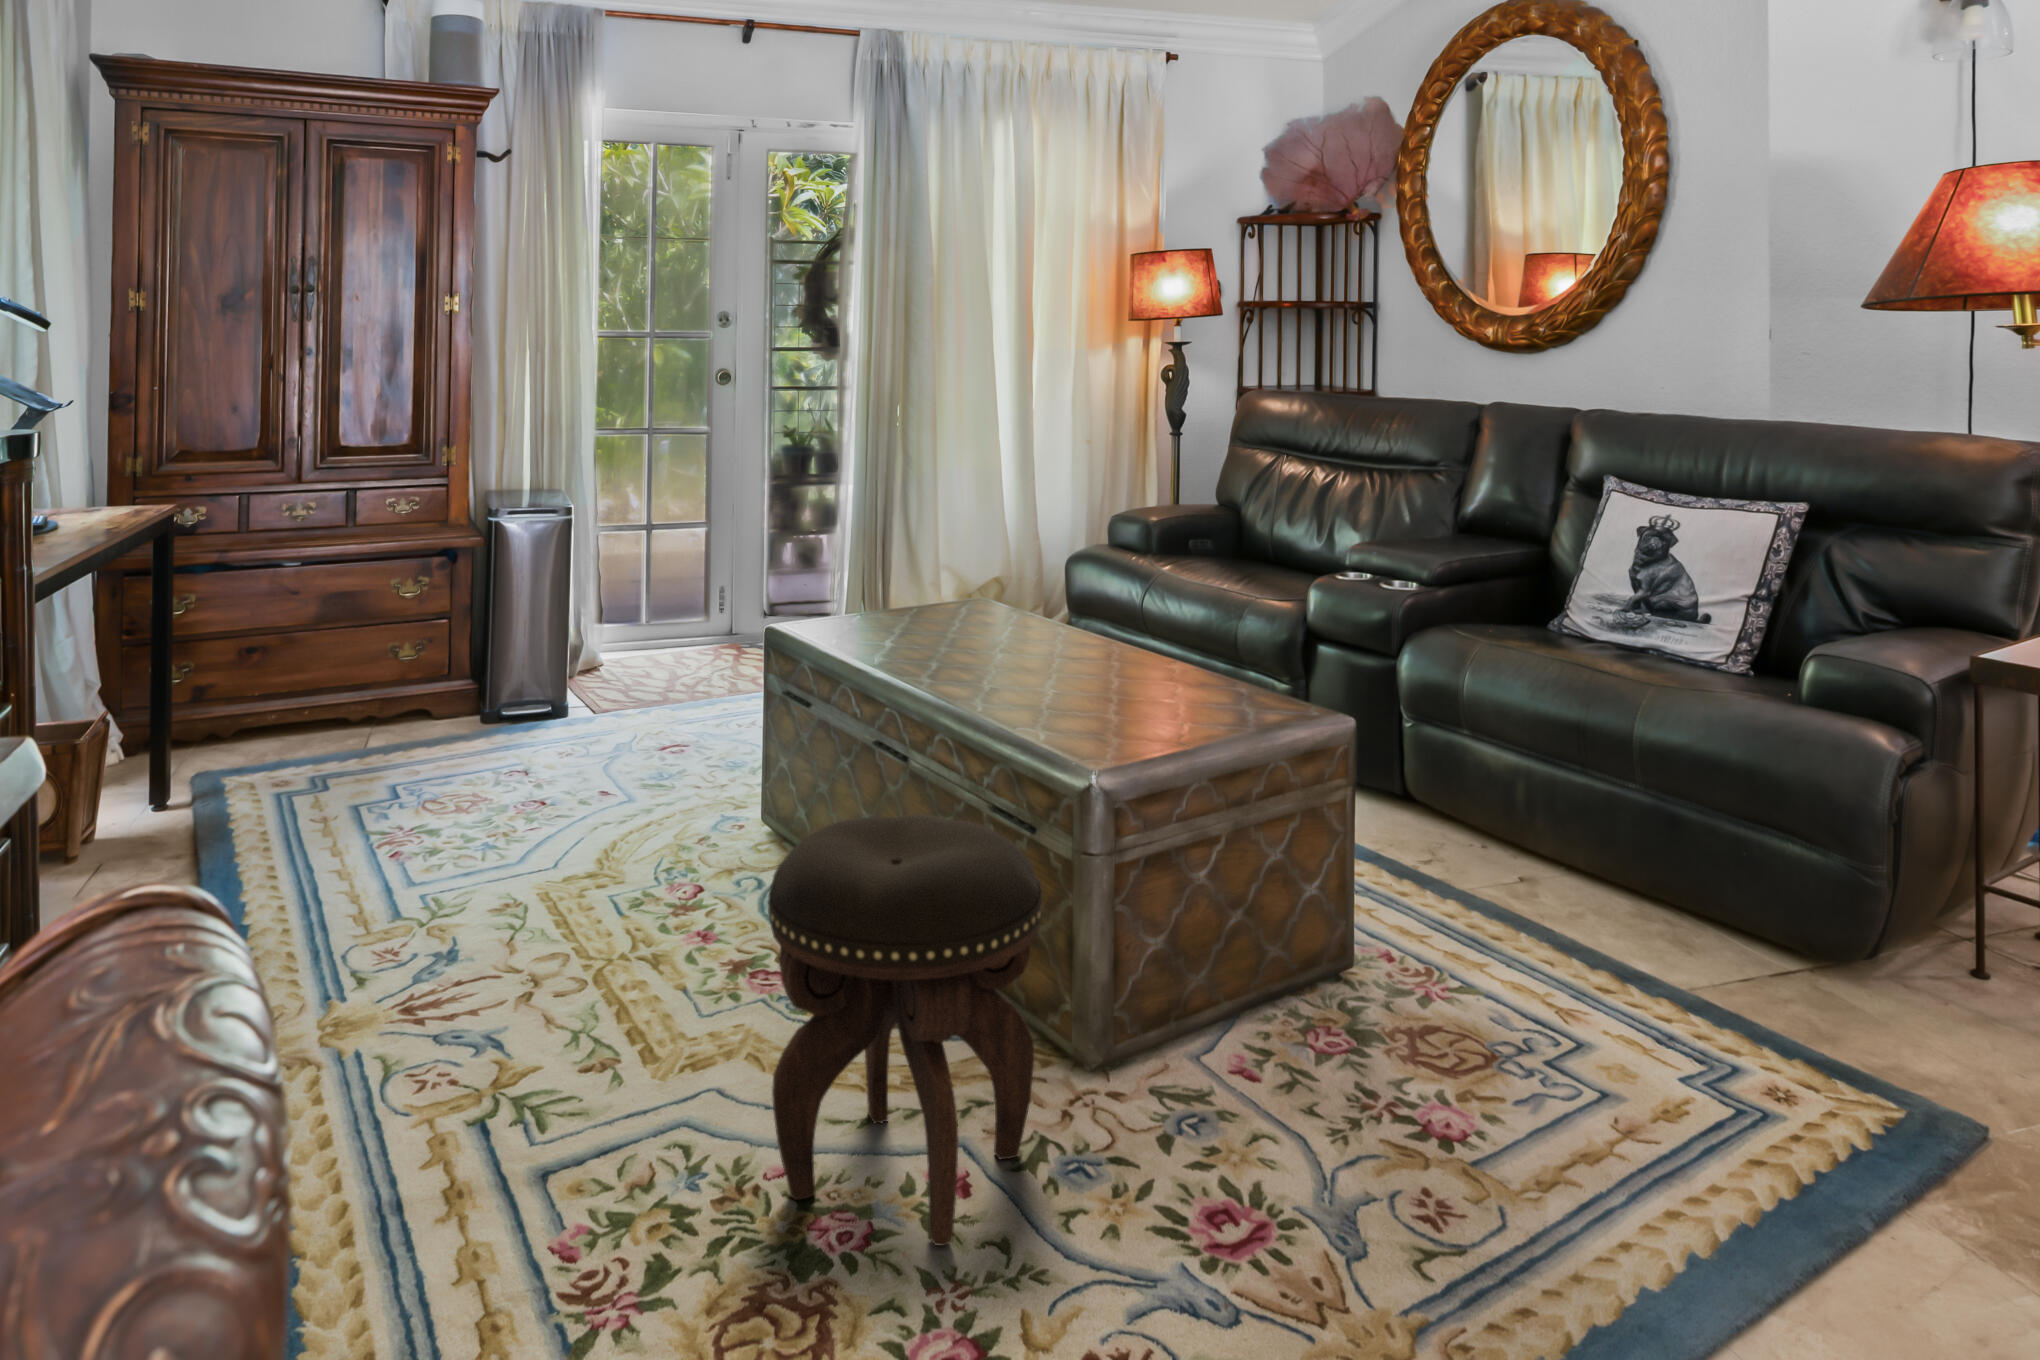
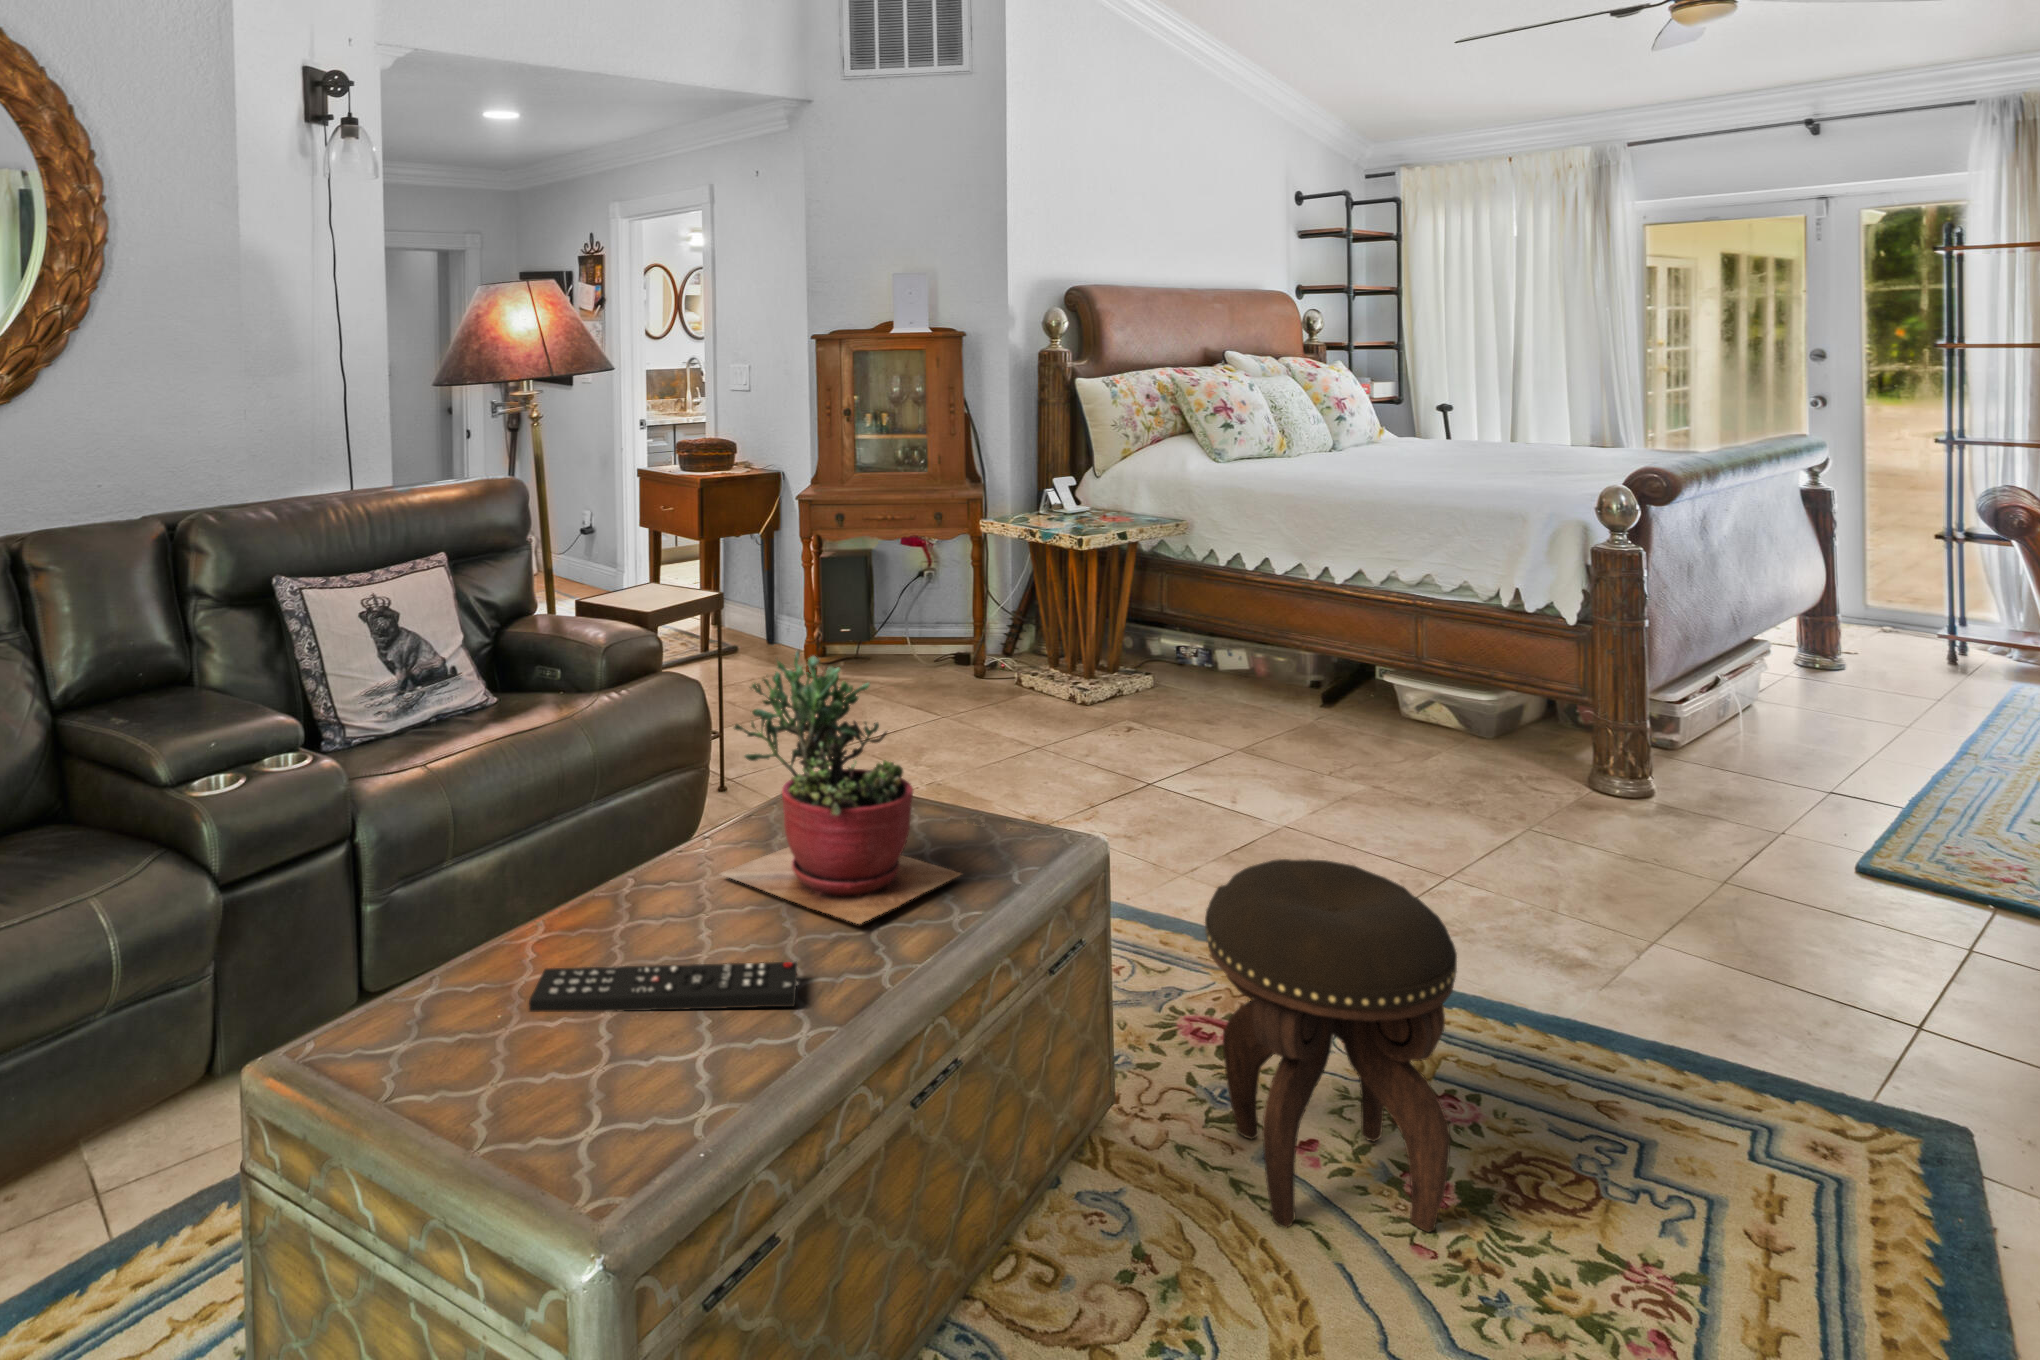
succulent plant: none [959,494,1158,704] -> present [720,650,961,925]
remote control: none [880,620,971,657] -> present [529,962,798,1012]

